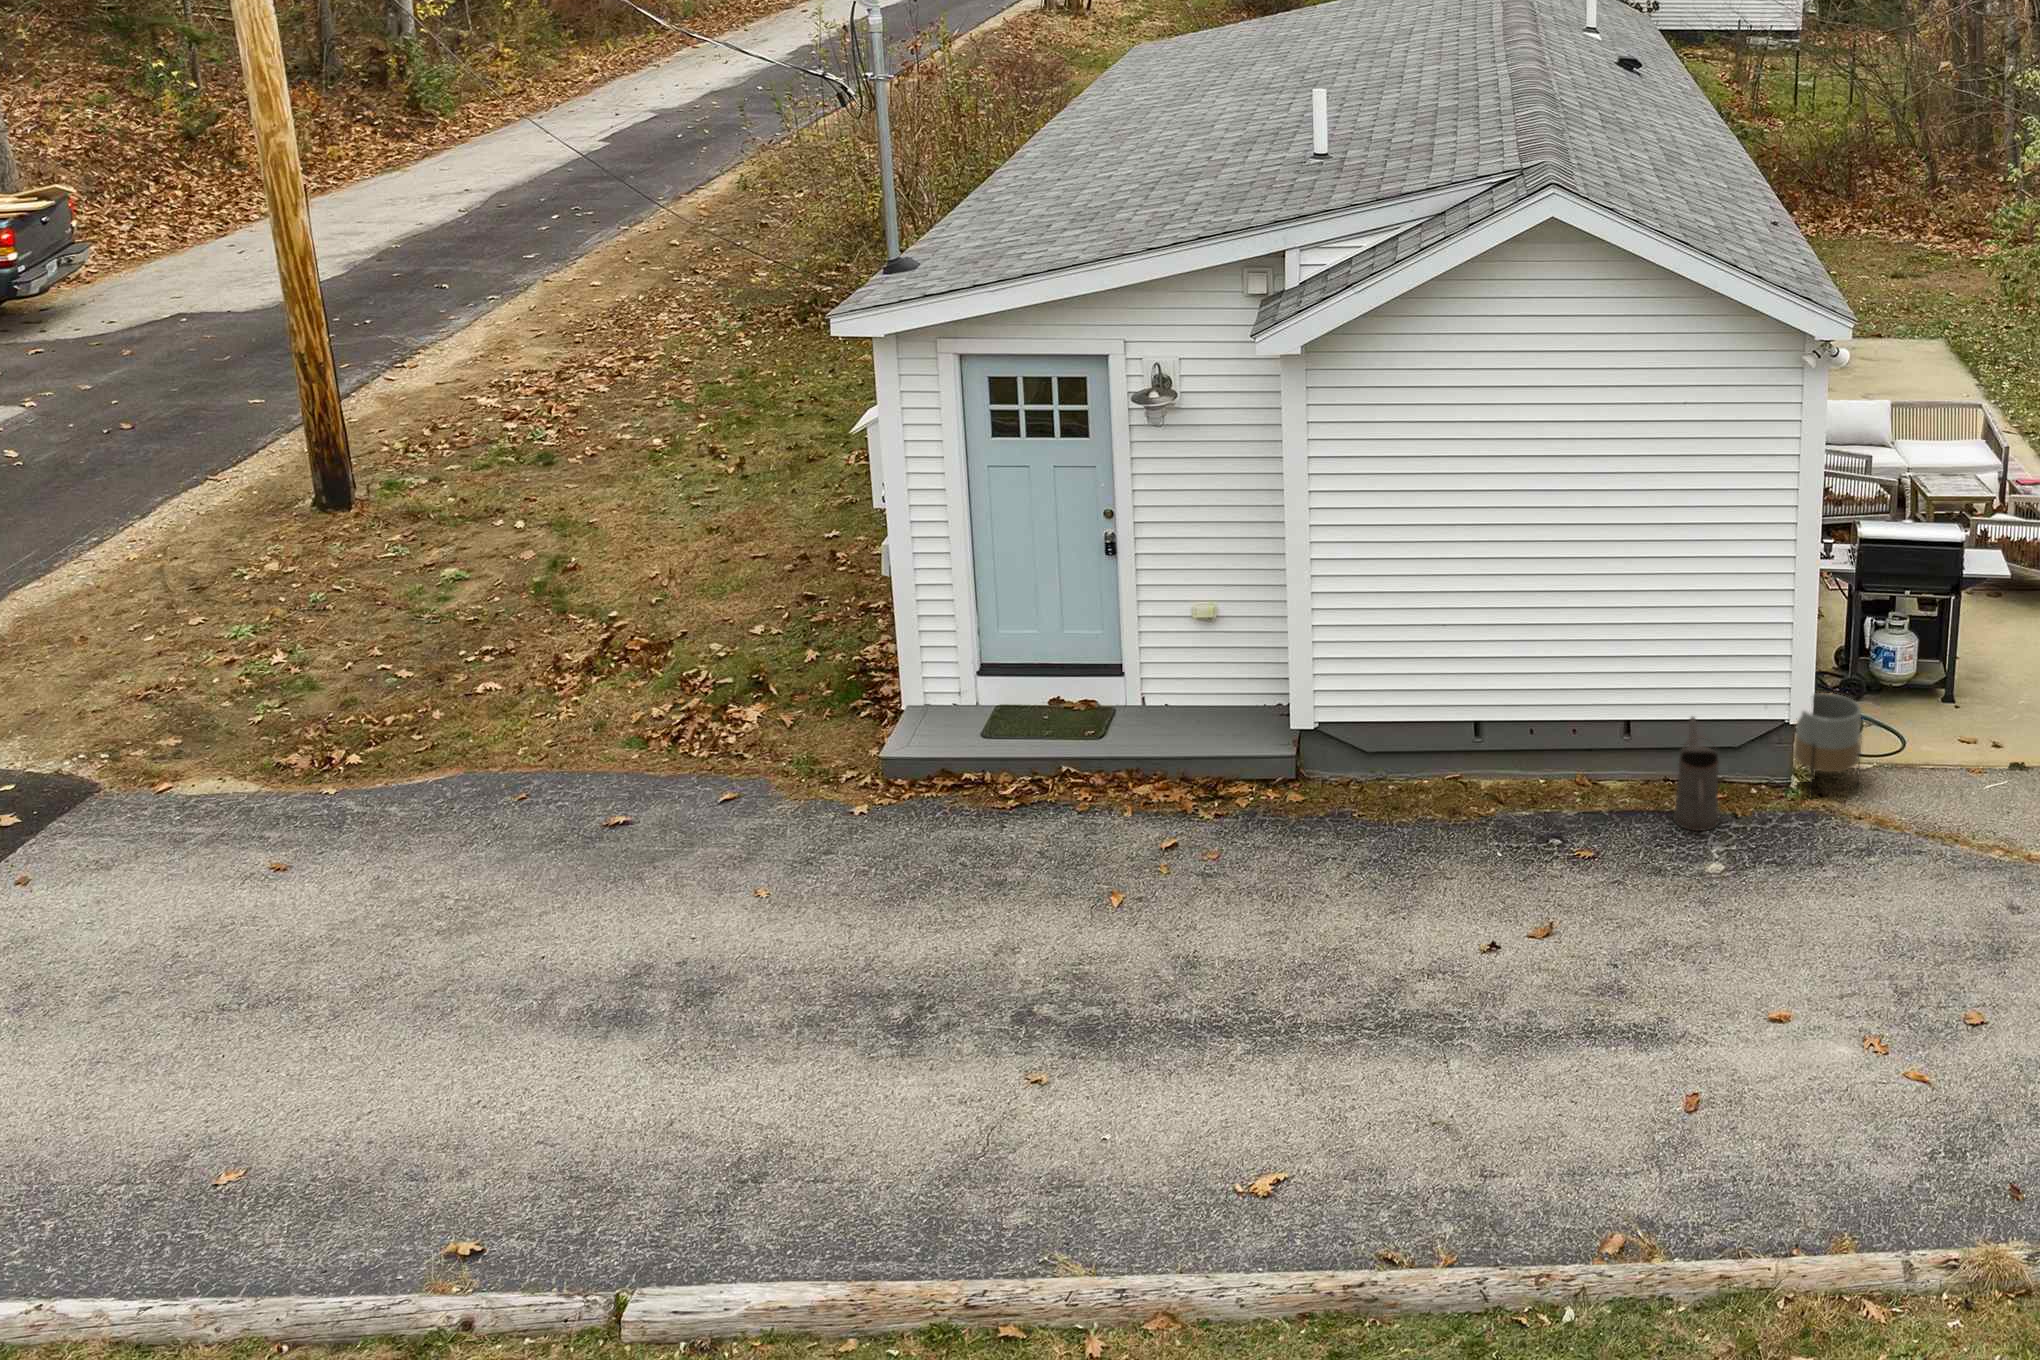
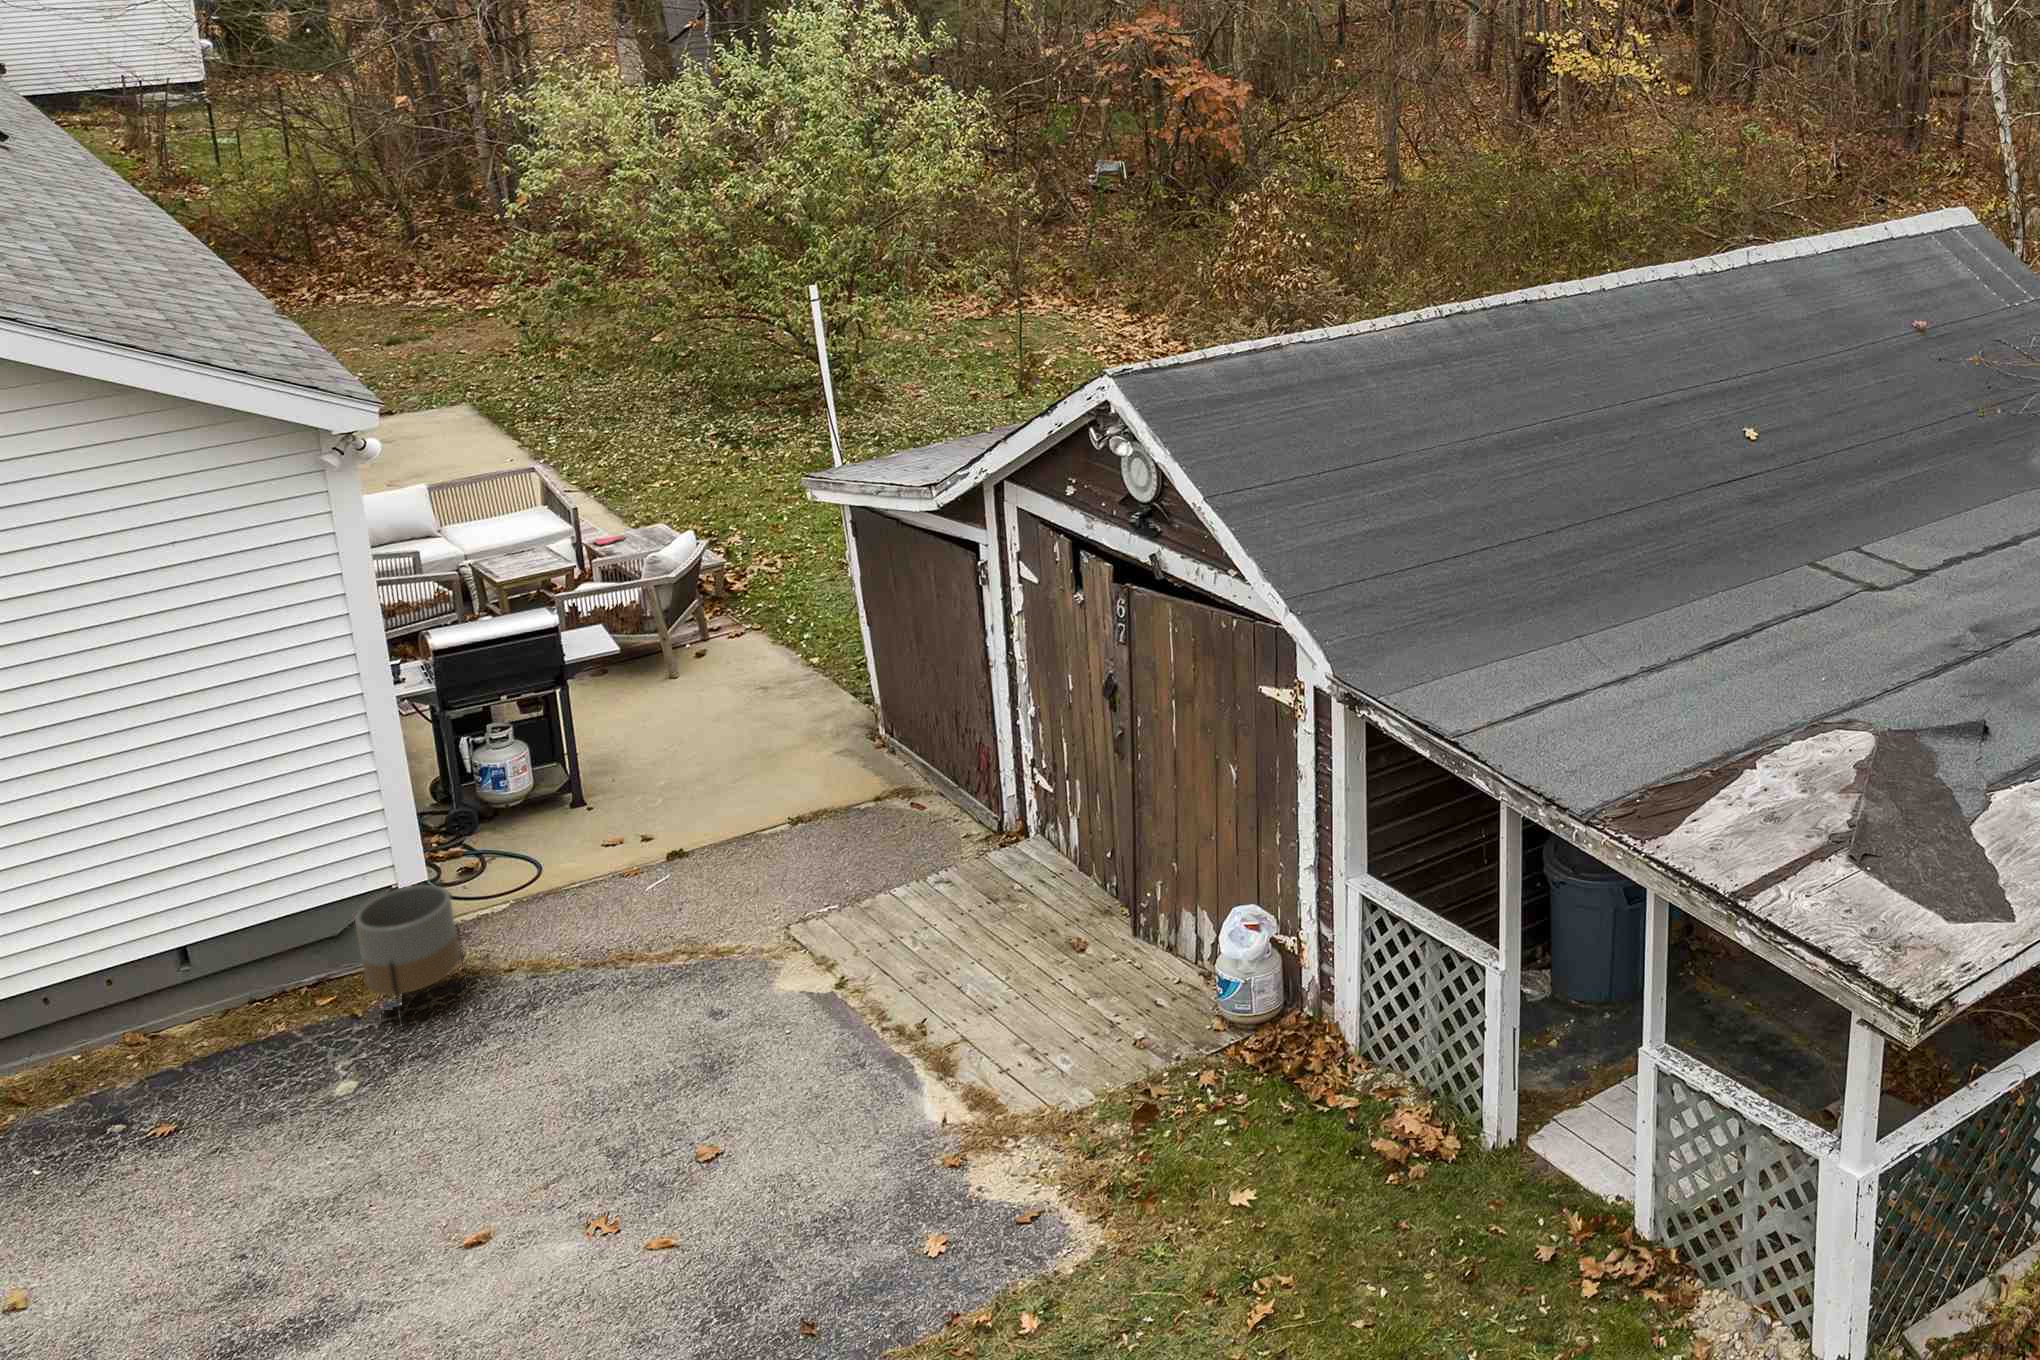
watering can: present [1673,717,1720,831] -> none [179,996,268,1156]

